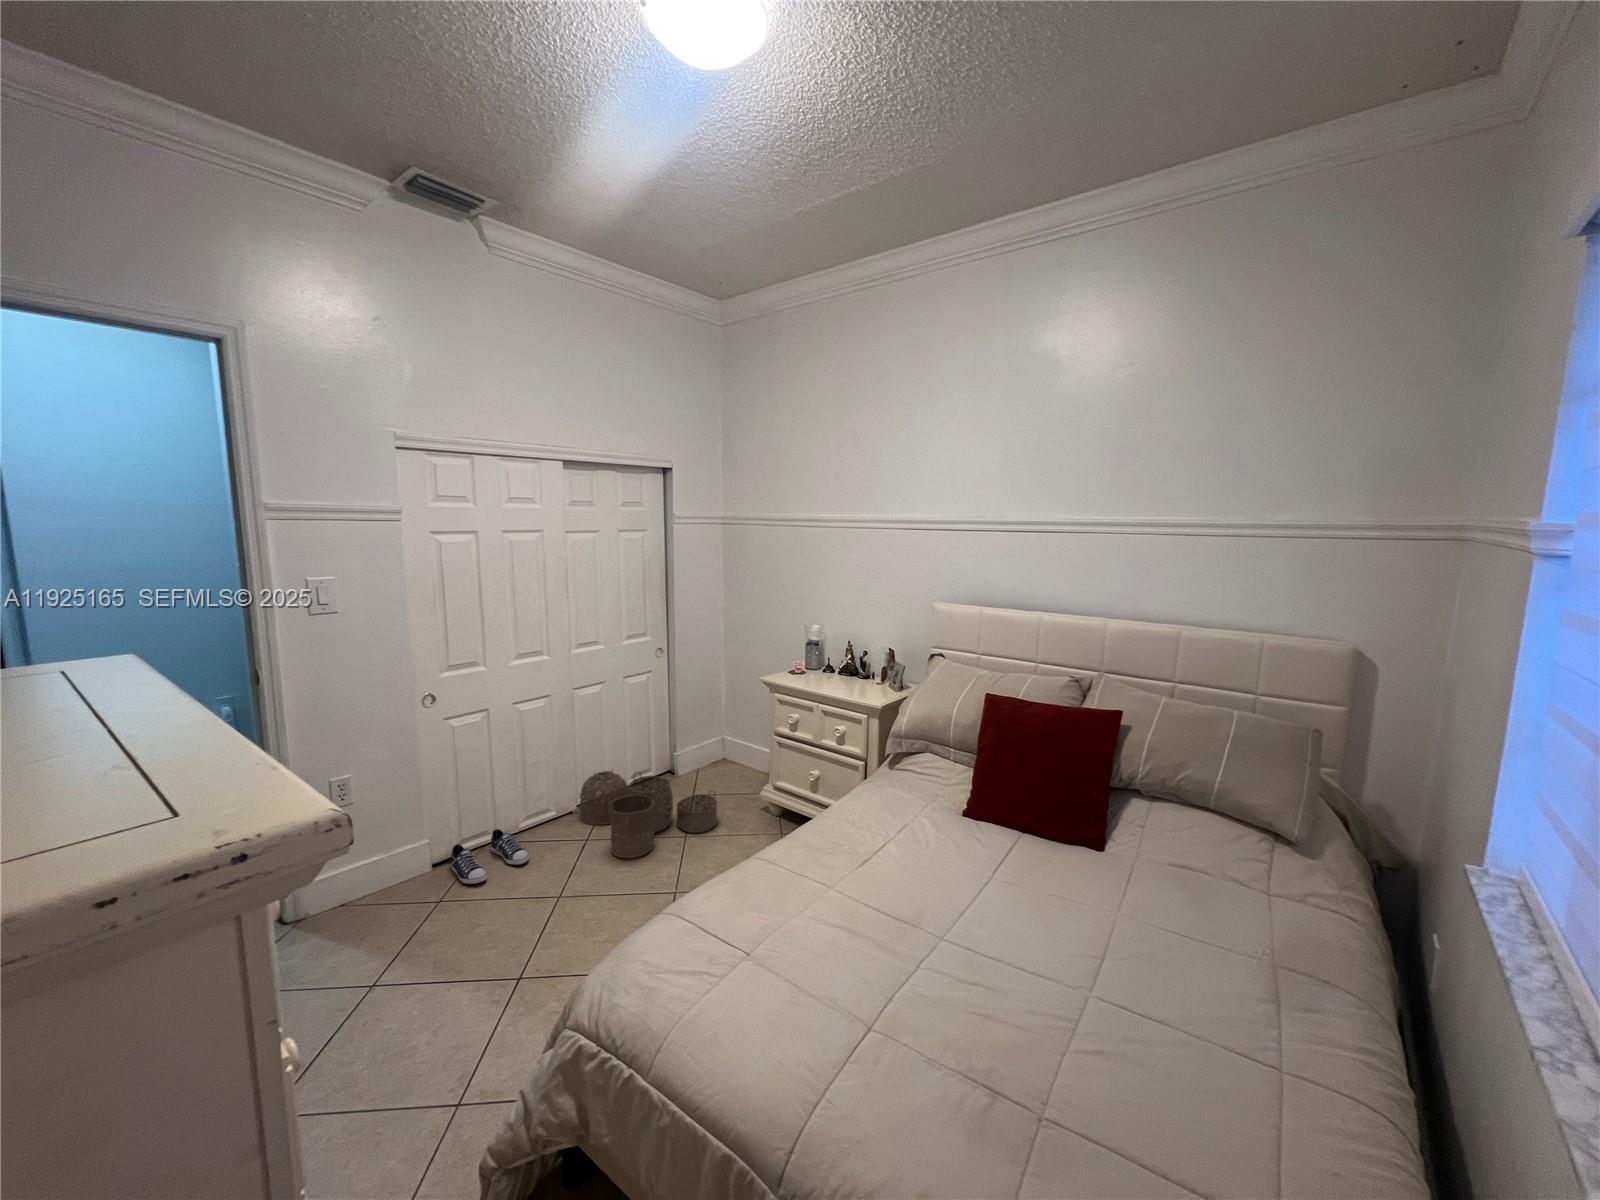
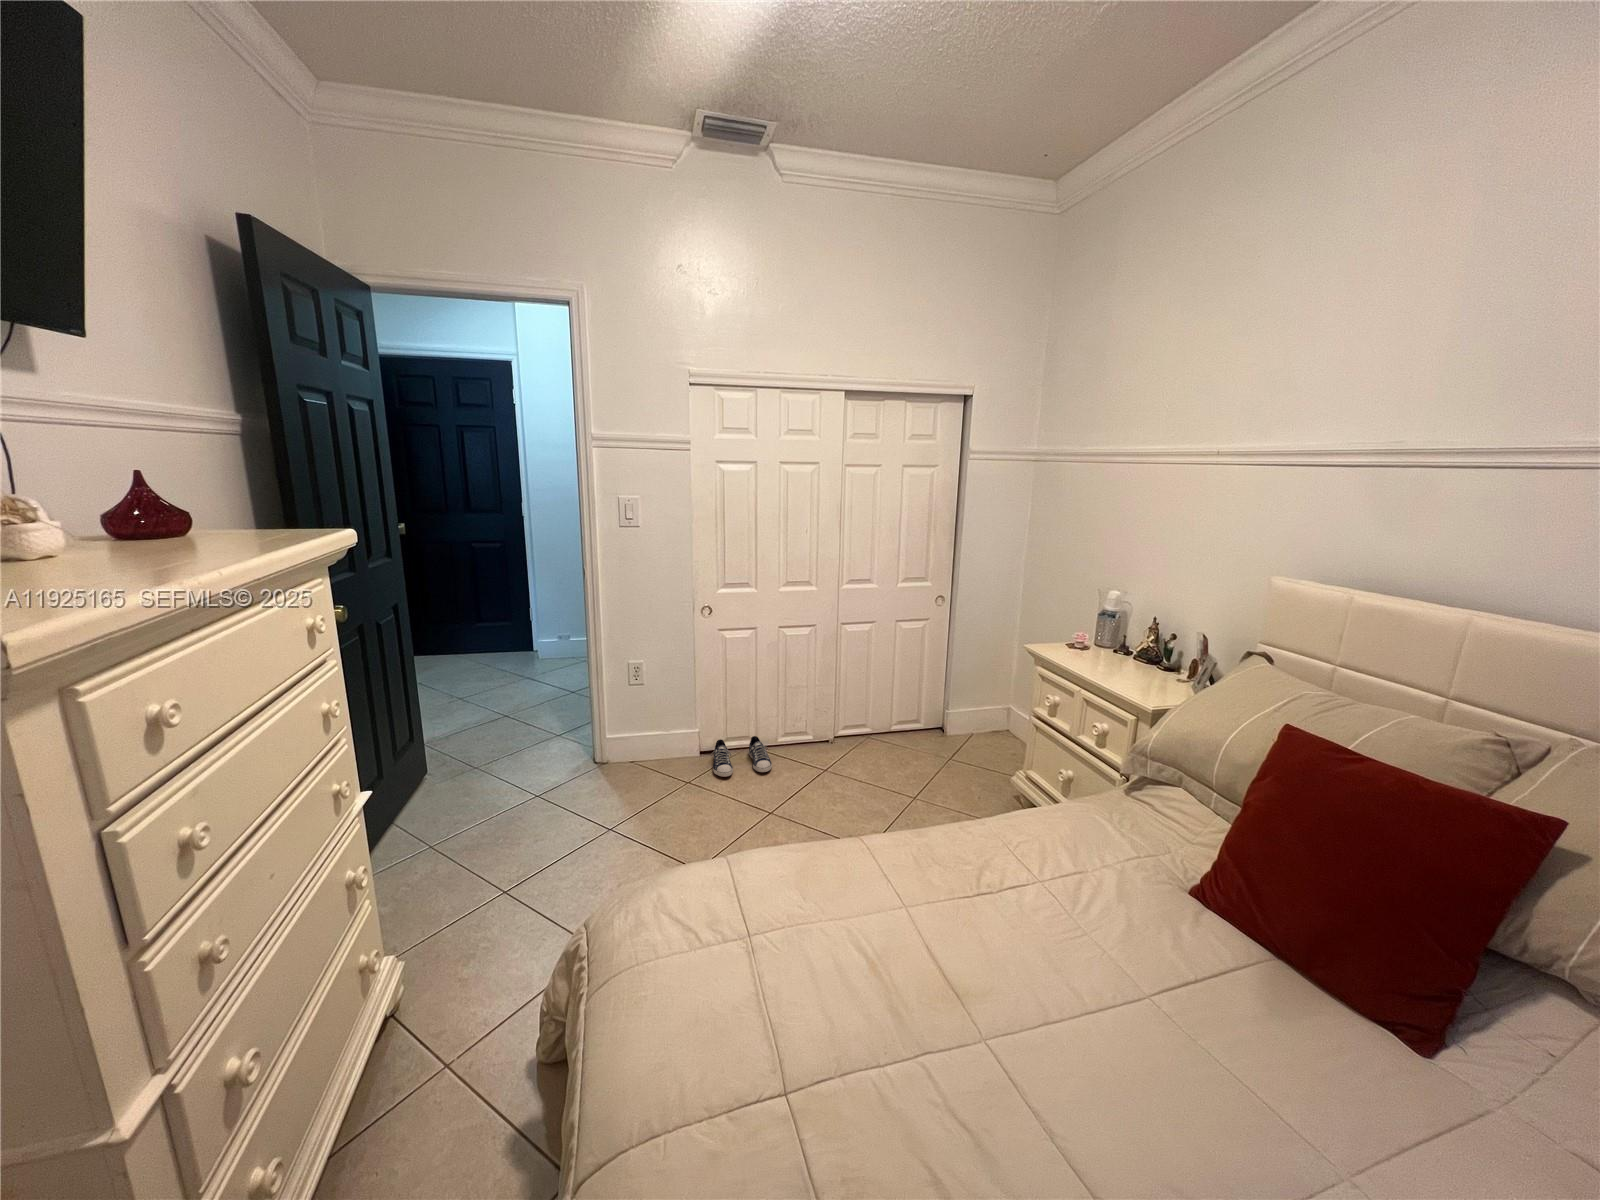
woven basket: present [580,770,718,858] -> none [832,706,960,801]

